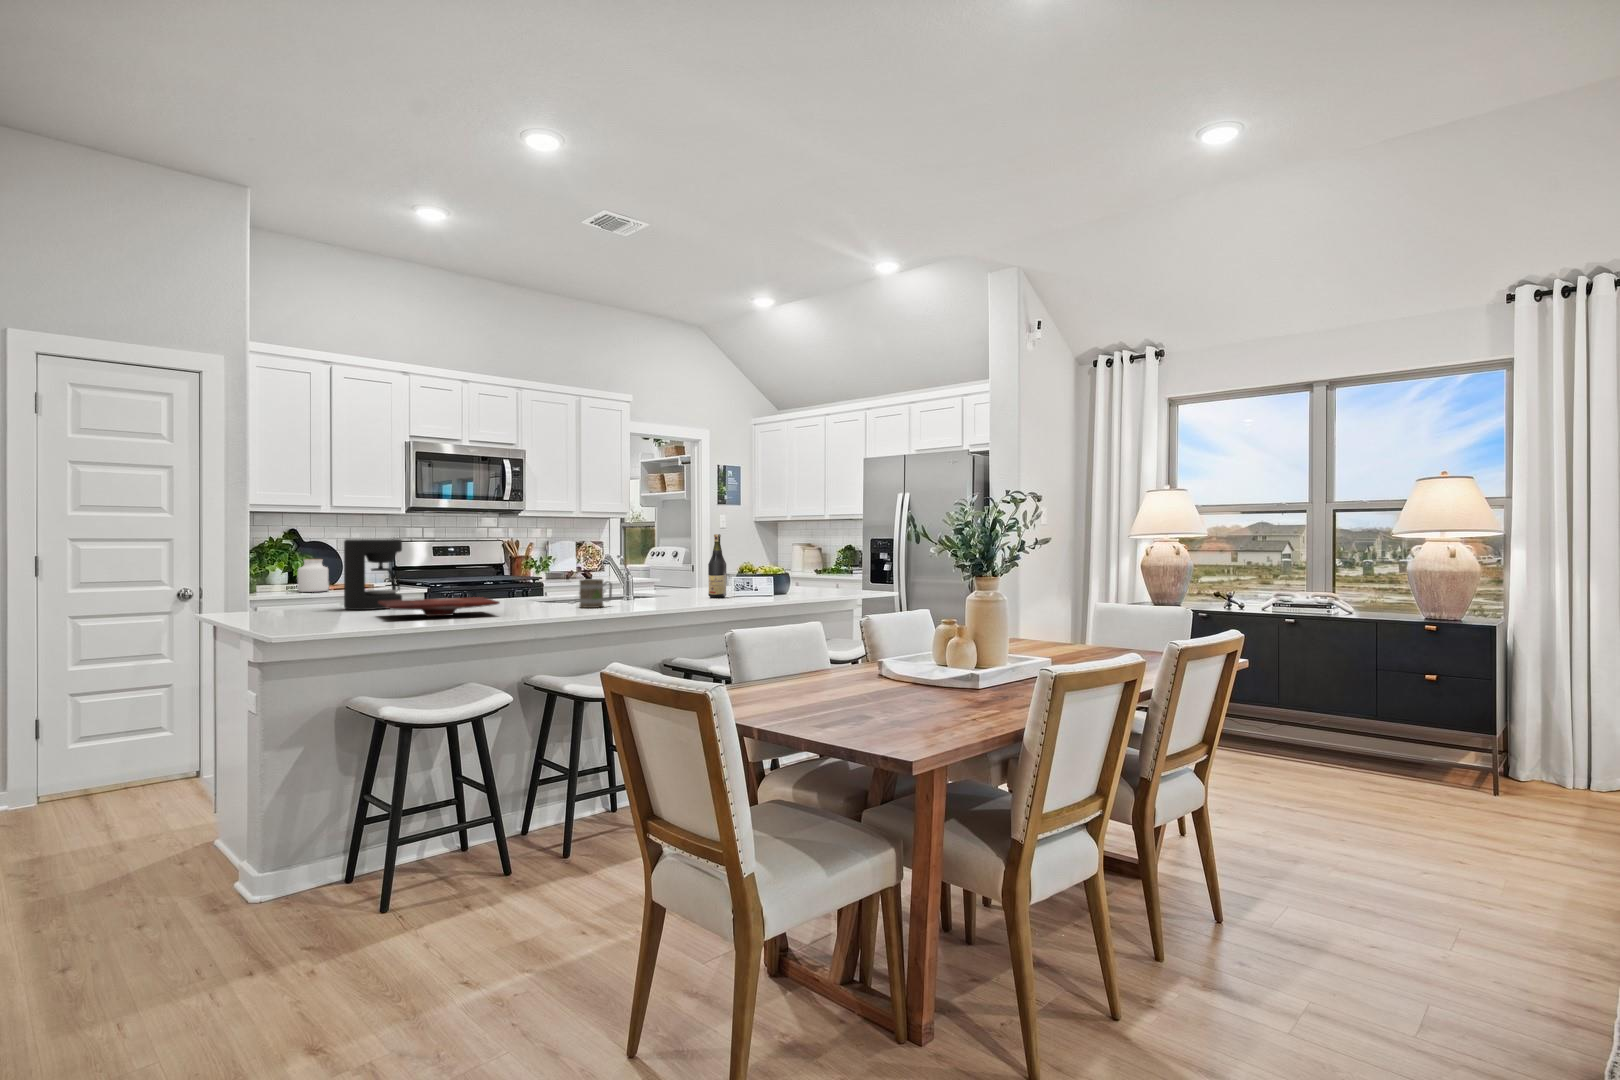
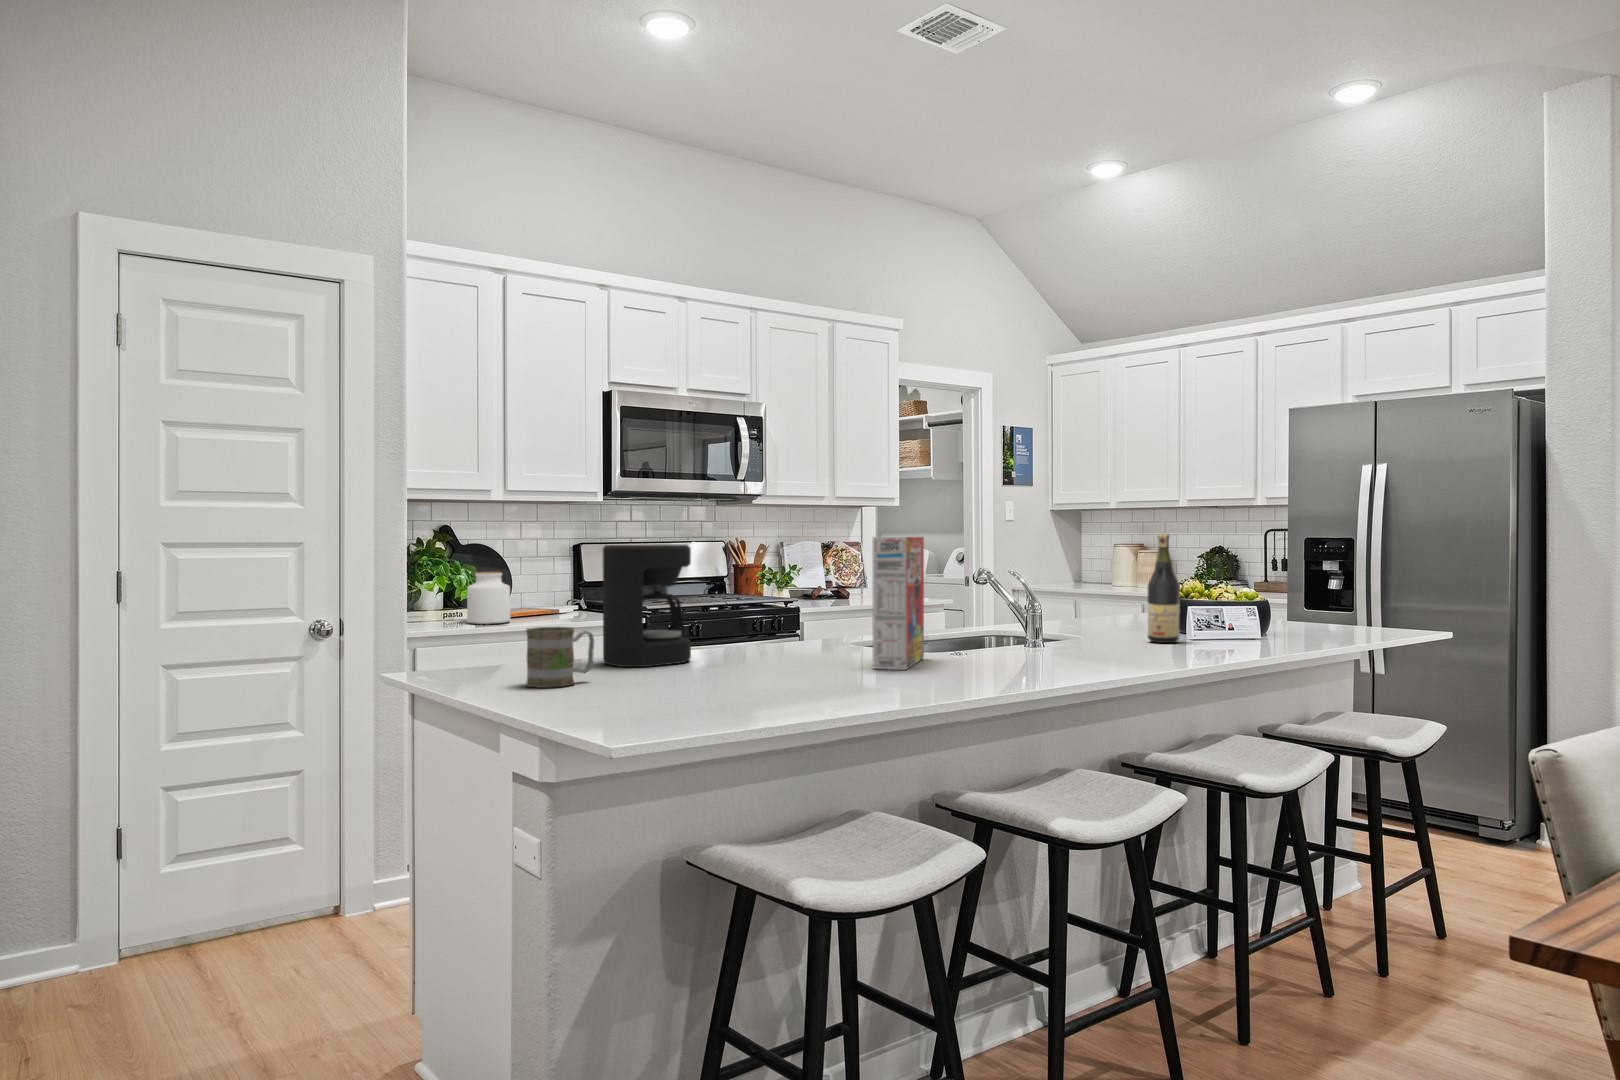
cereal box: none [501,535,547,610] -> present [872,537,924,670]
mug: present [579,579,612,608] -> present [526,627,594,688]
cutting board: present [378,597,499,616] -> none [698,649,921,688]

